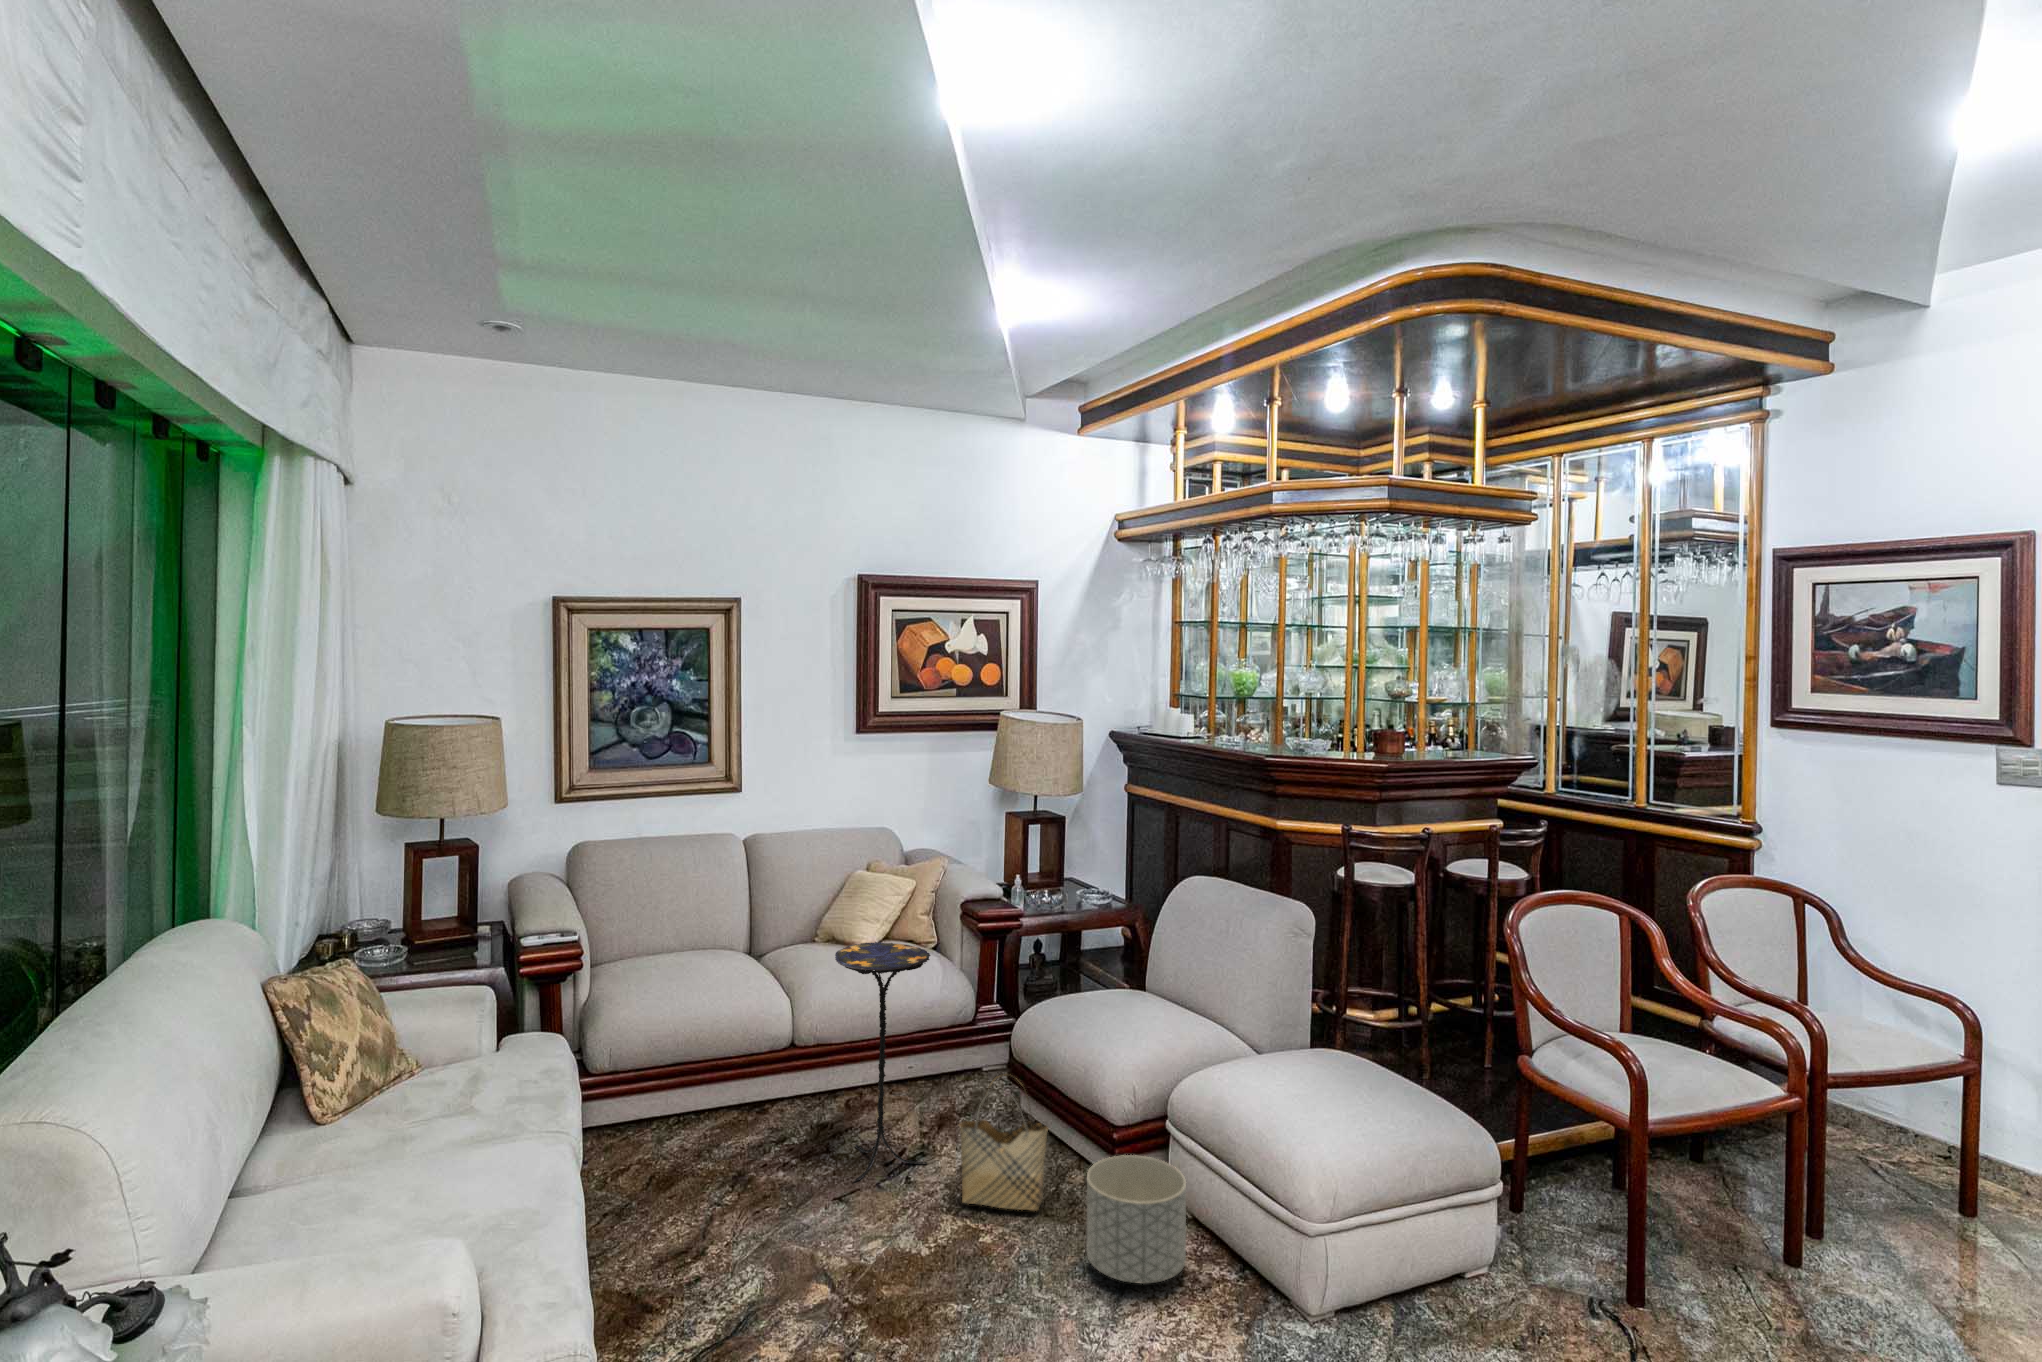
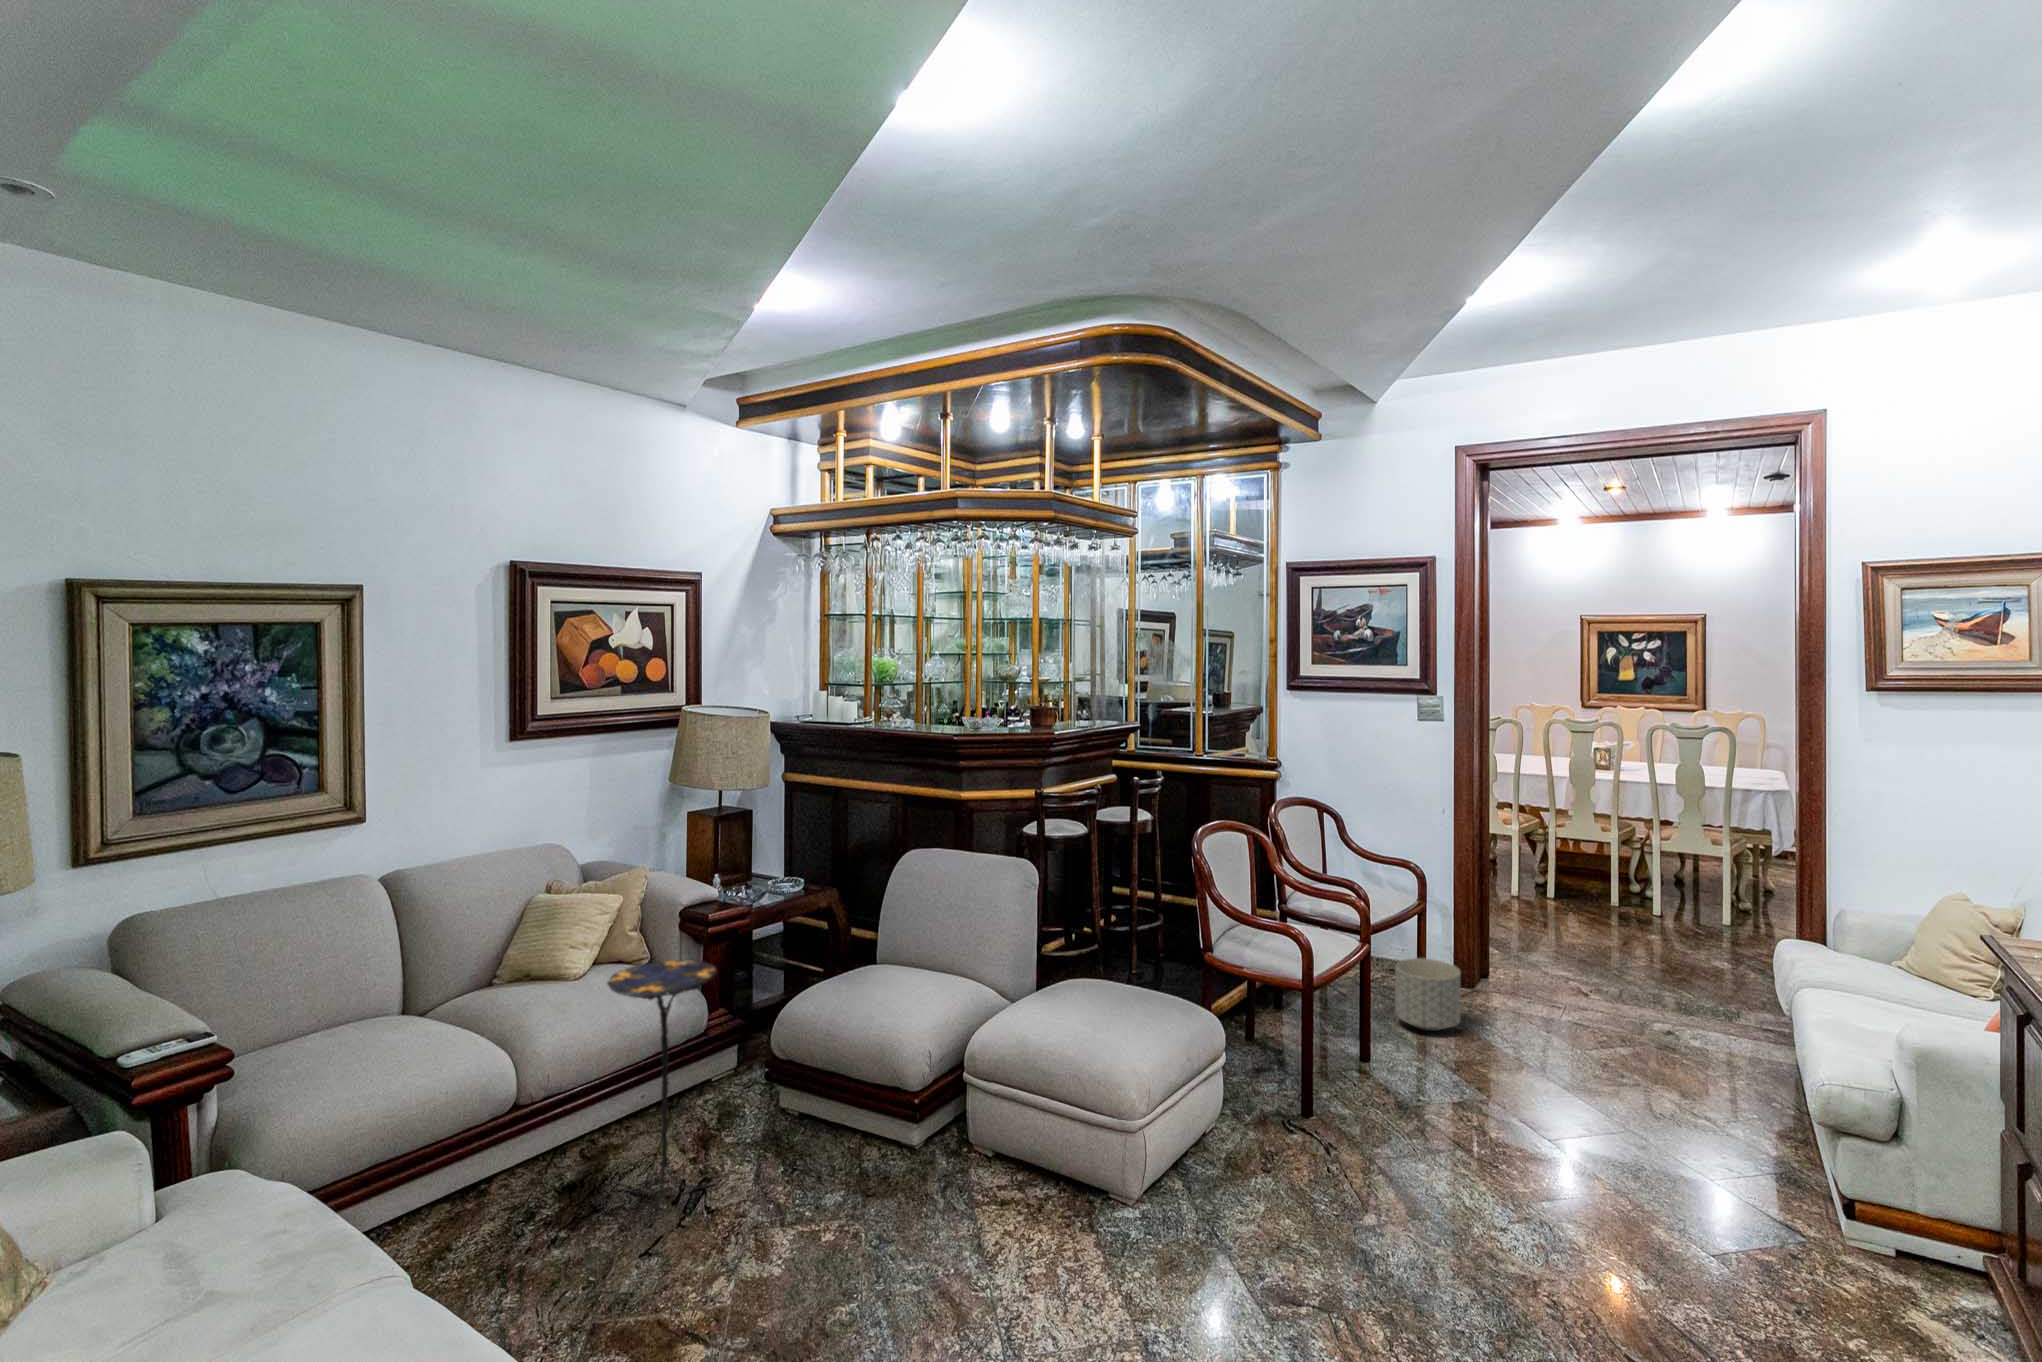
woven basket: present [959,1074,1048,1211] -> none [772,1068,862,1210]
planter: present [1087,1155,1186,1284] -> present [1395,958,1461,1031]

